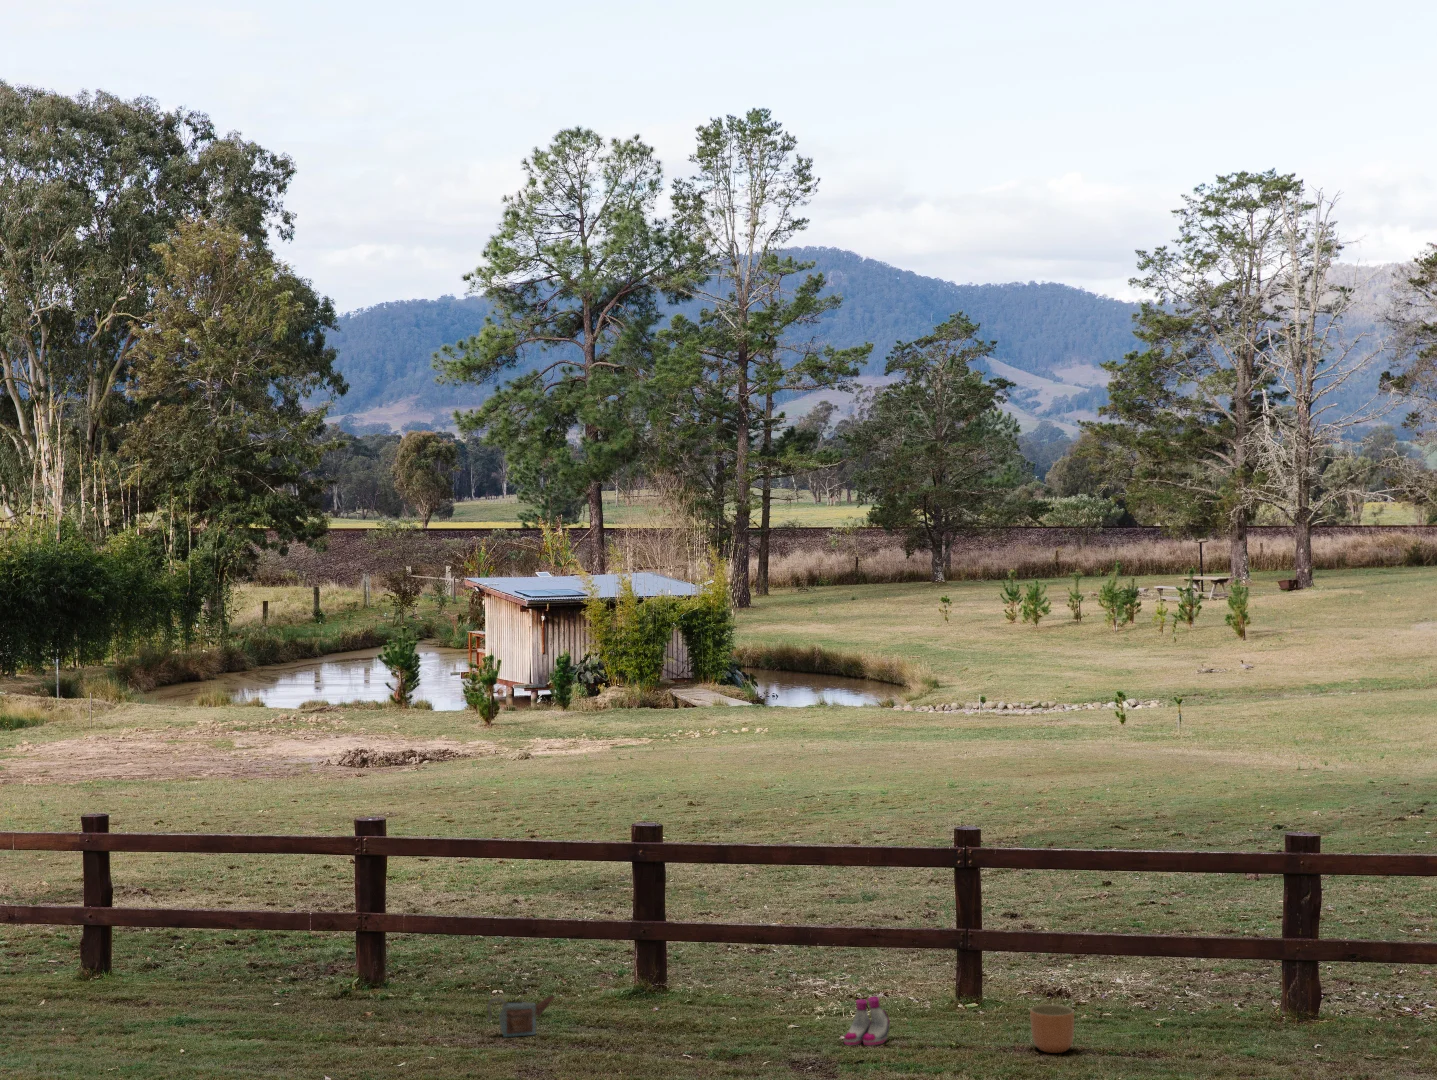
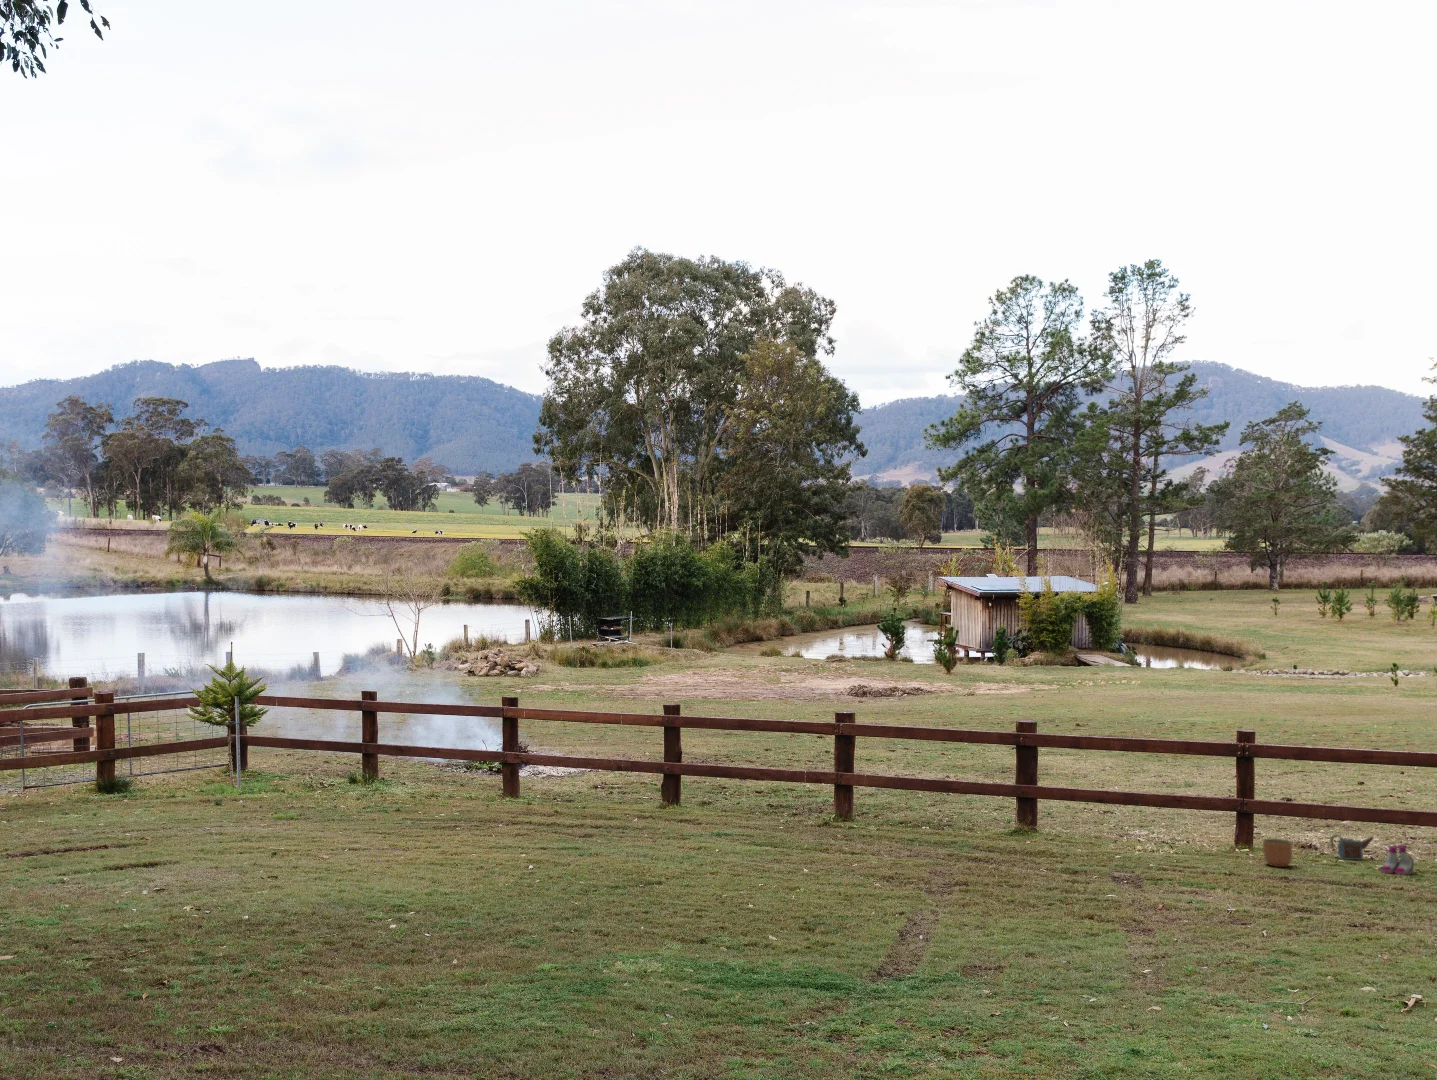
watering can: present [487,995,555,1037] -> present [1330,835,1373,860]
boots: present [844,996,890,1046] -> present [1381,845,1414,875]

